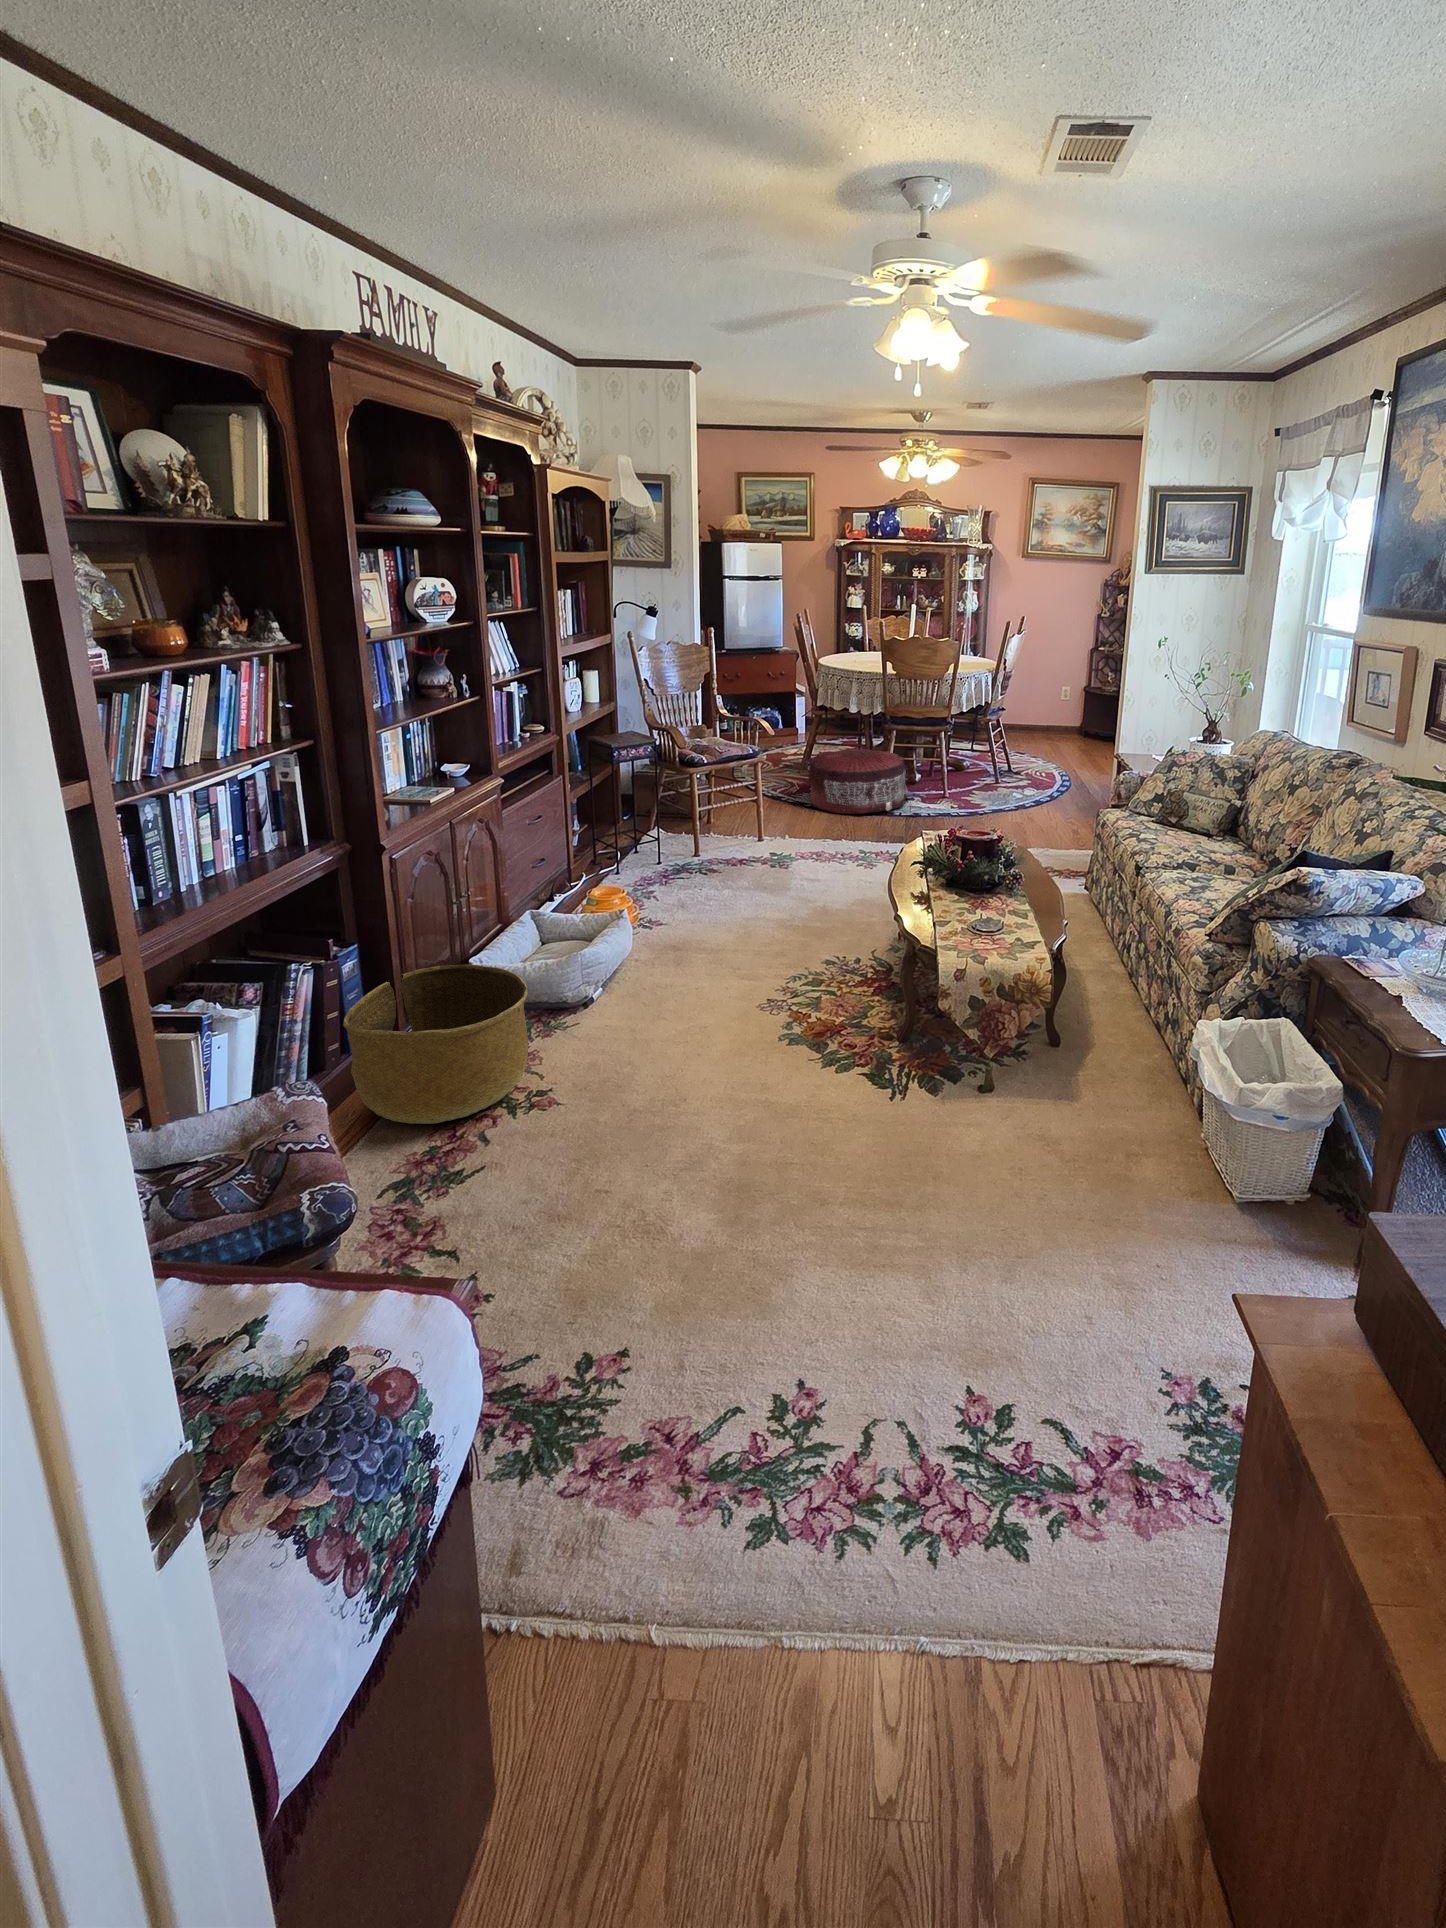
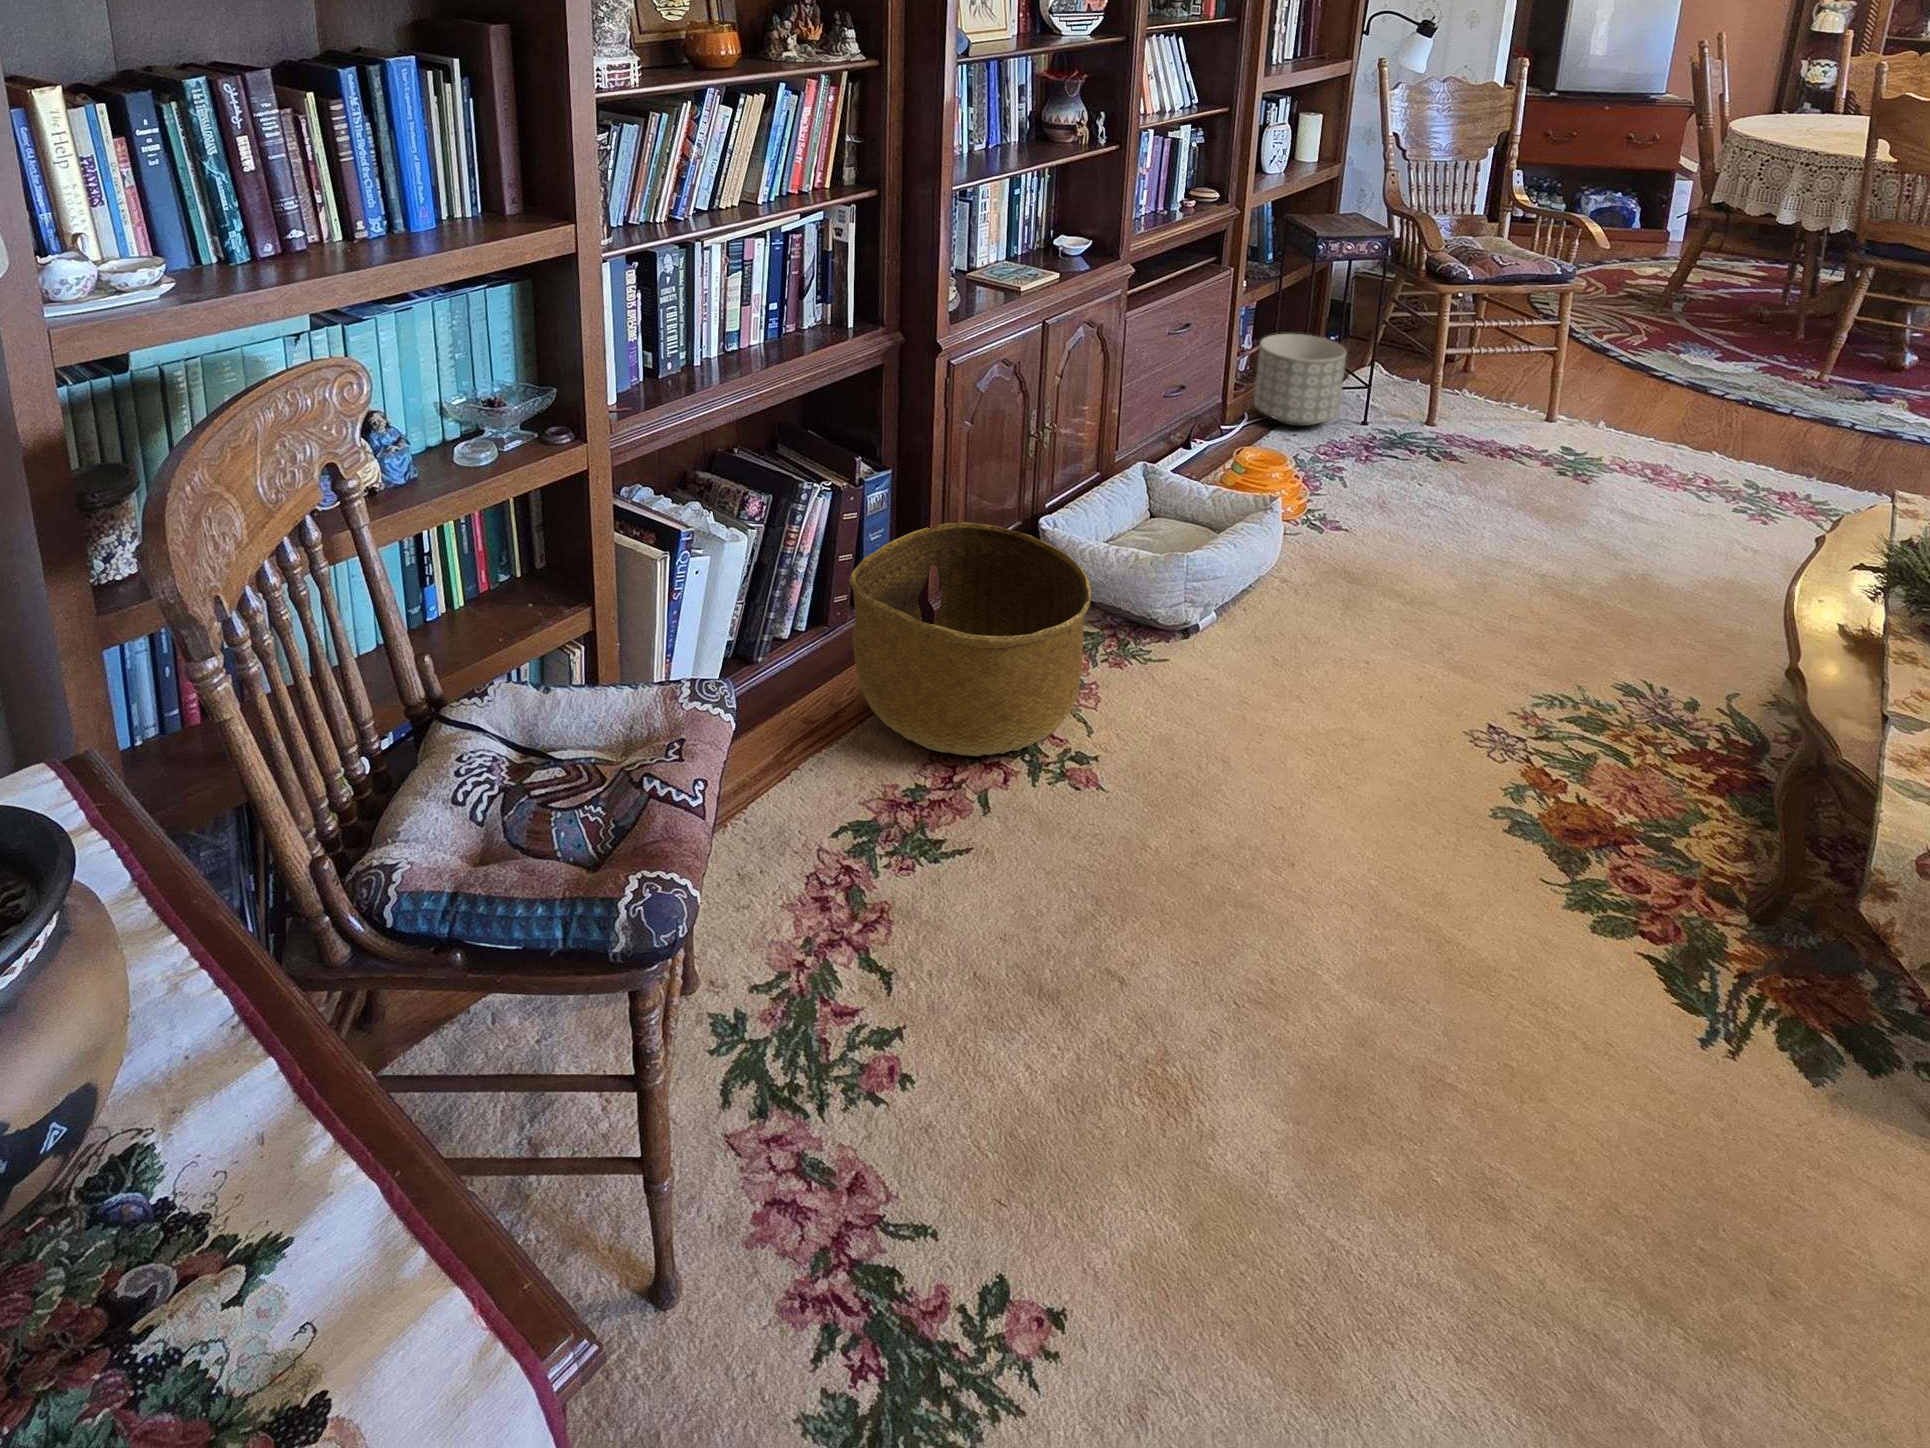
pouf: present [808,748,908,814] -> none [1663,289,1885,419]
planter: none [586,813,644,872] -> present [1254,334,1346,426]

